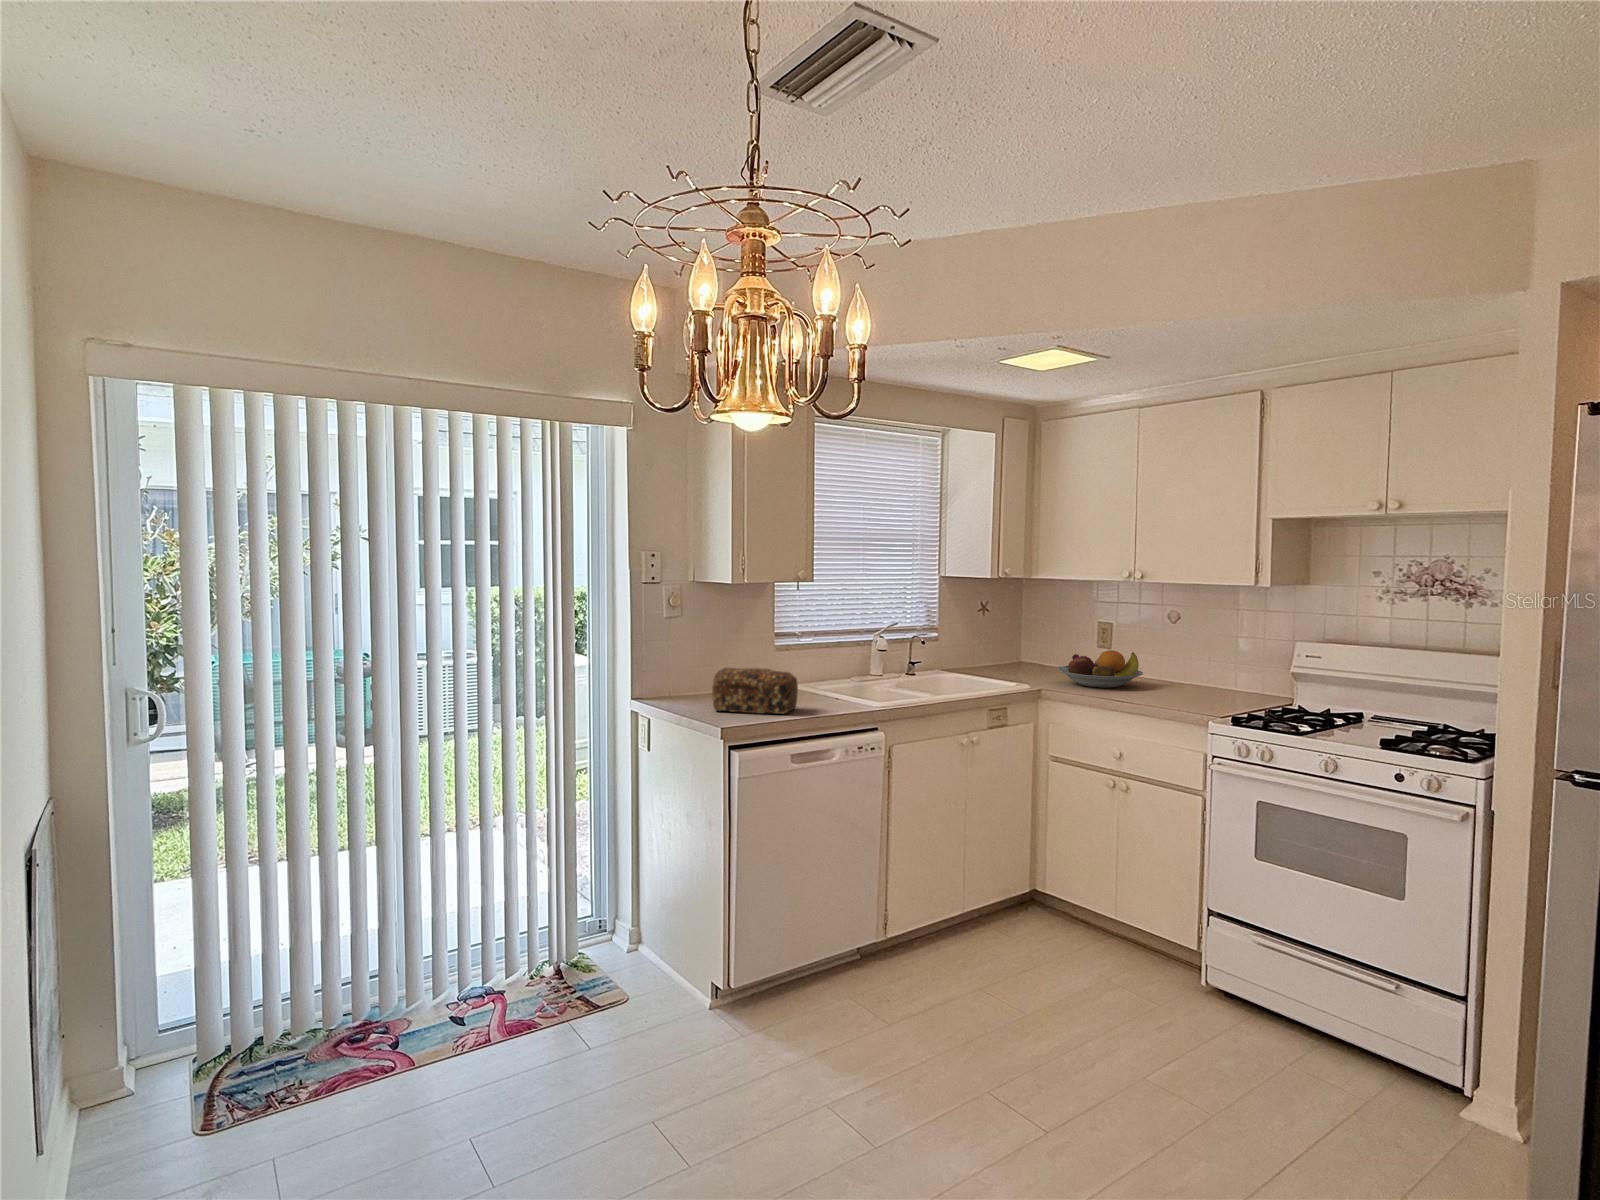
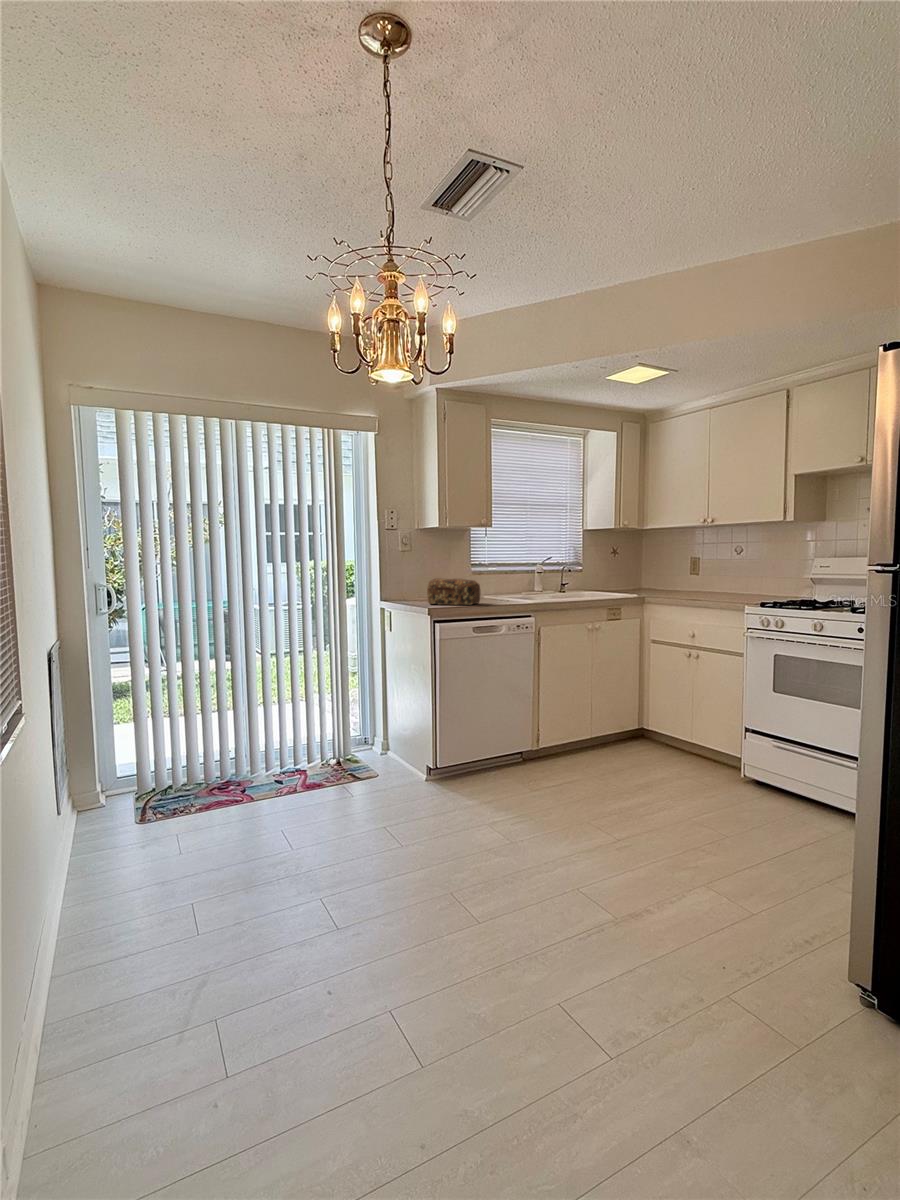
fruit bowl: present [1057,650,1143,688] -> none [657,572,714,595]

